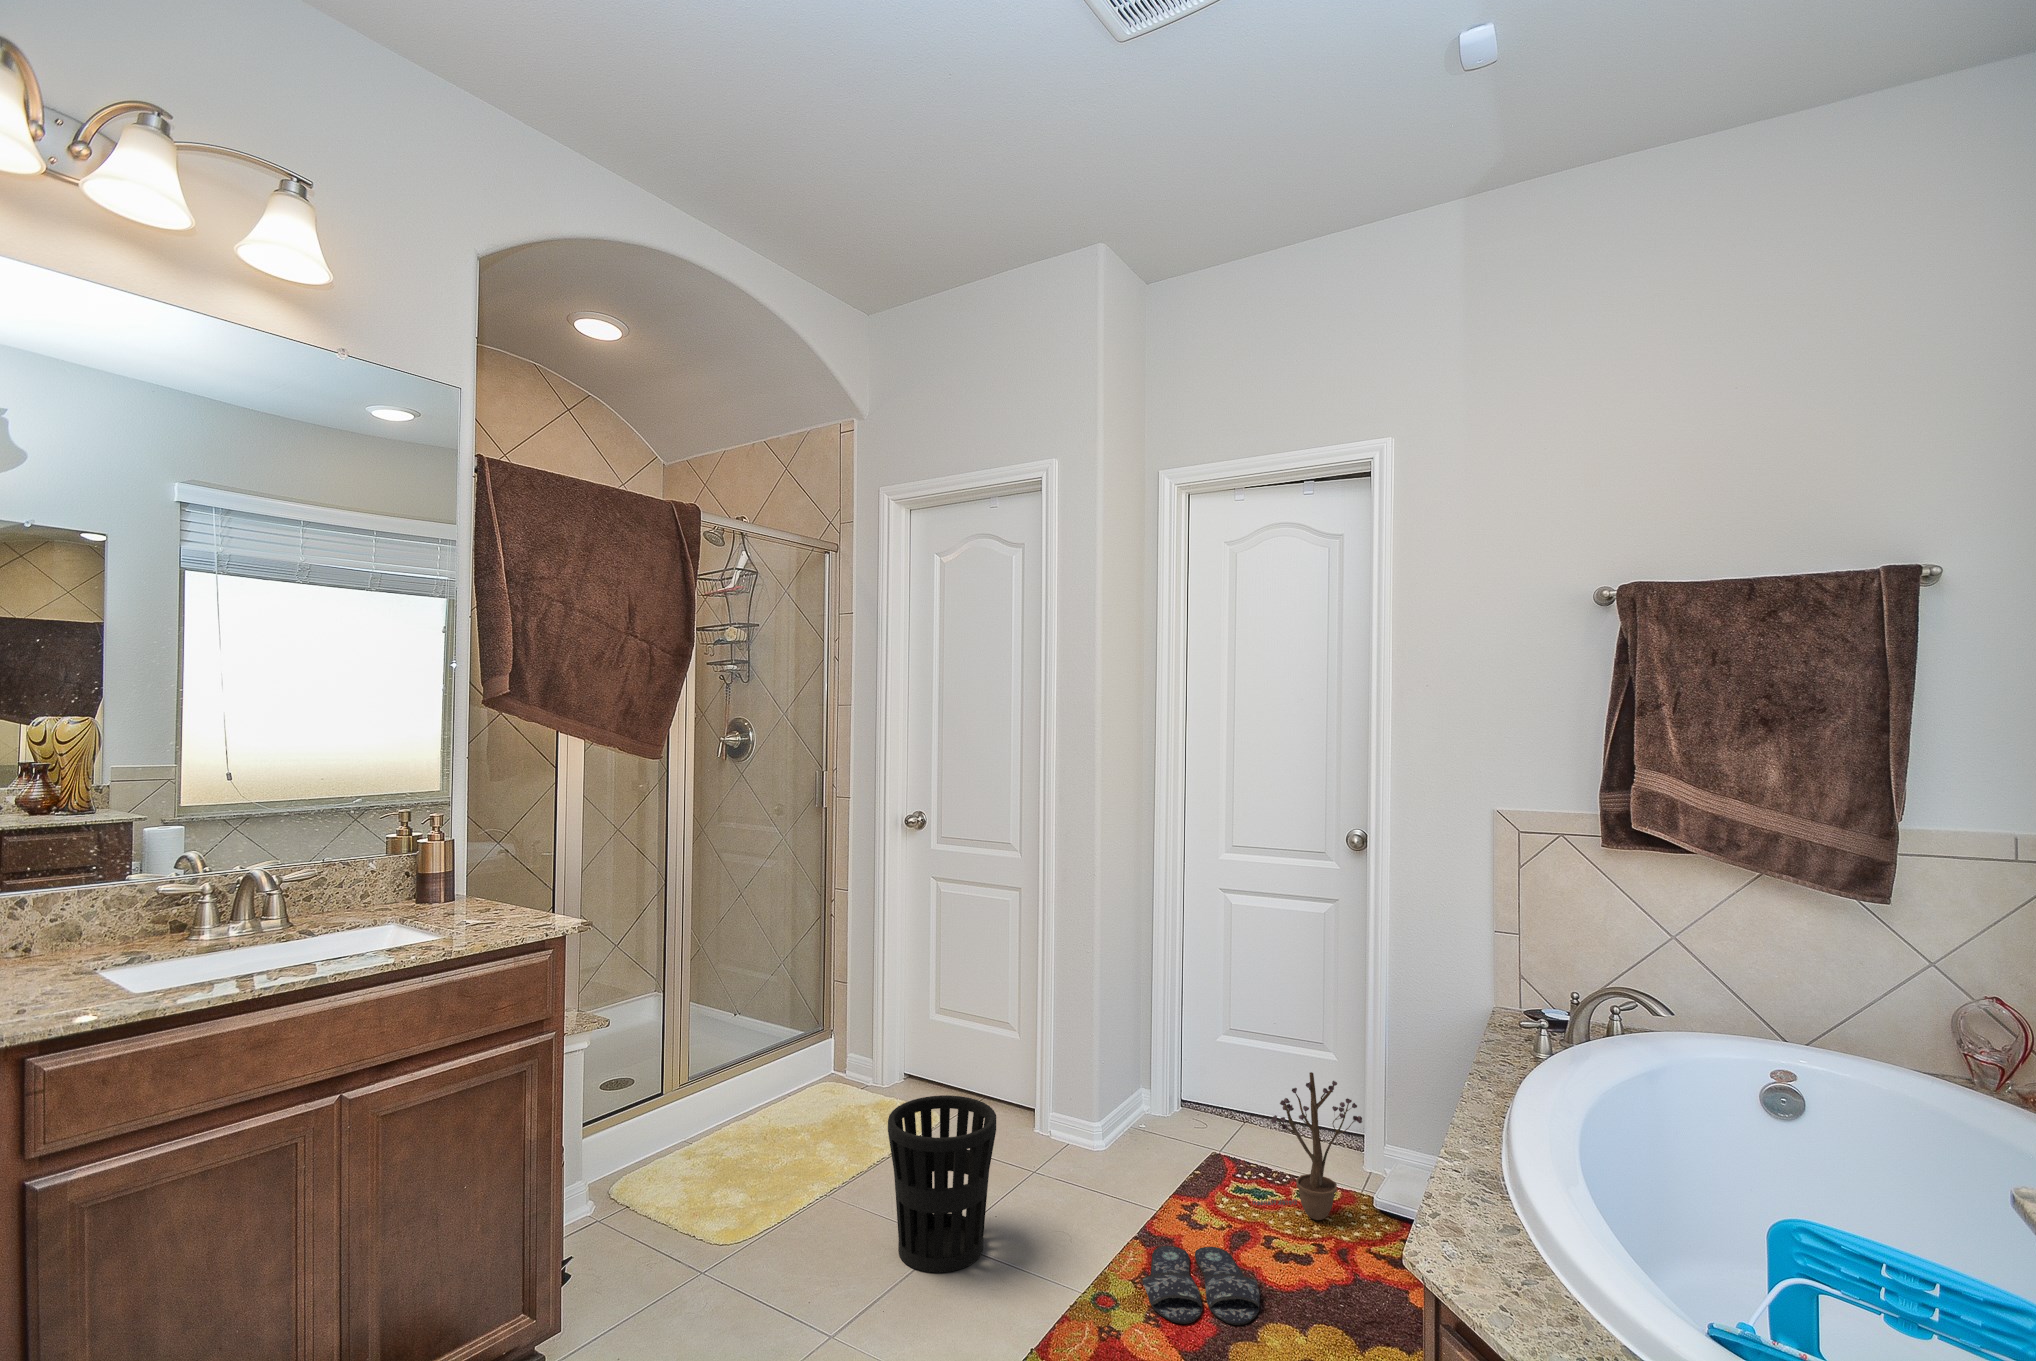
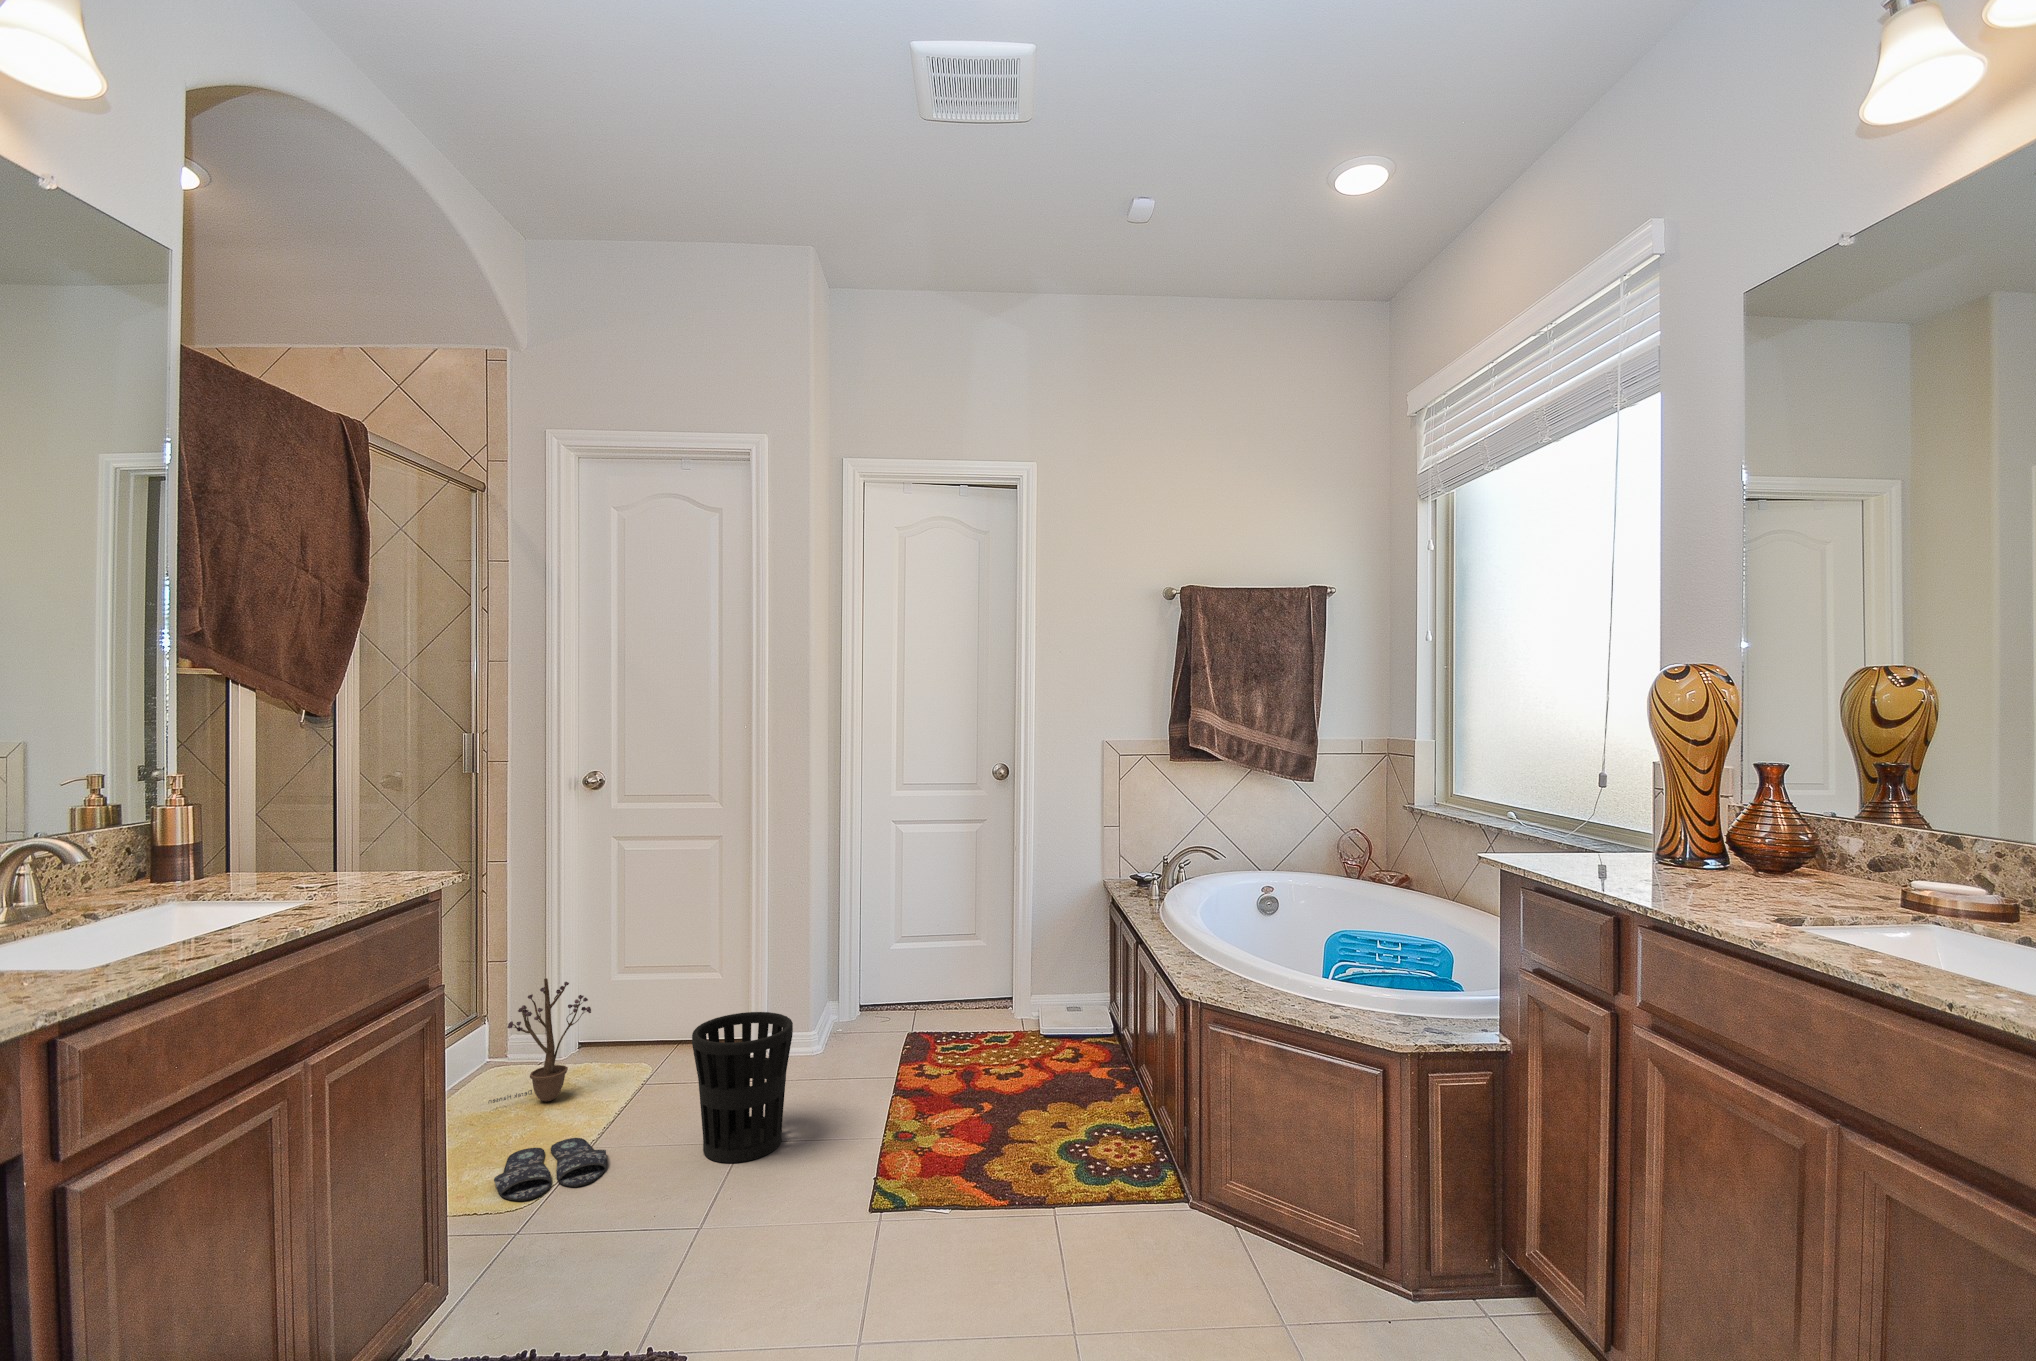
decorative plant: present [1253,1072,1362,1220] -> present [488,978,591,1103]
slippers: present [1143,1246,1260,1325] -> present [494,1138,607,1201]

